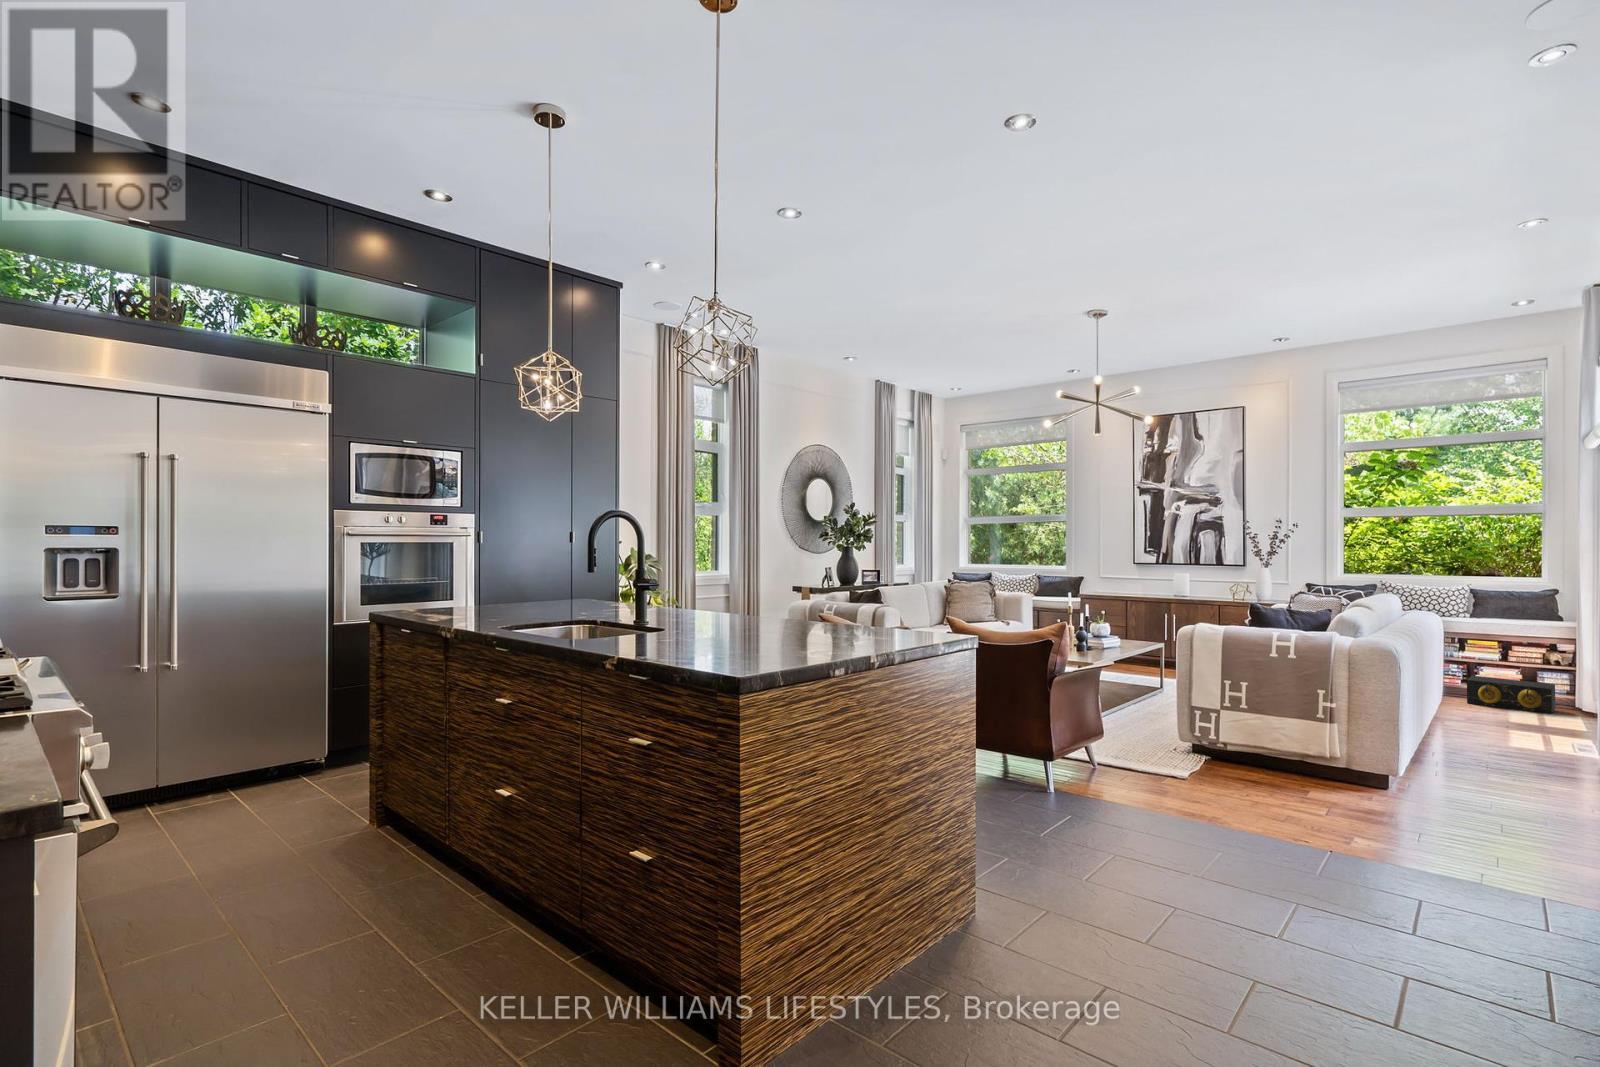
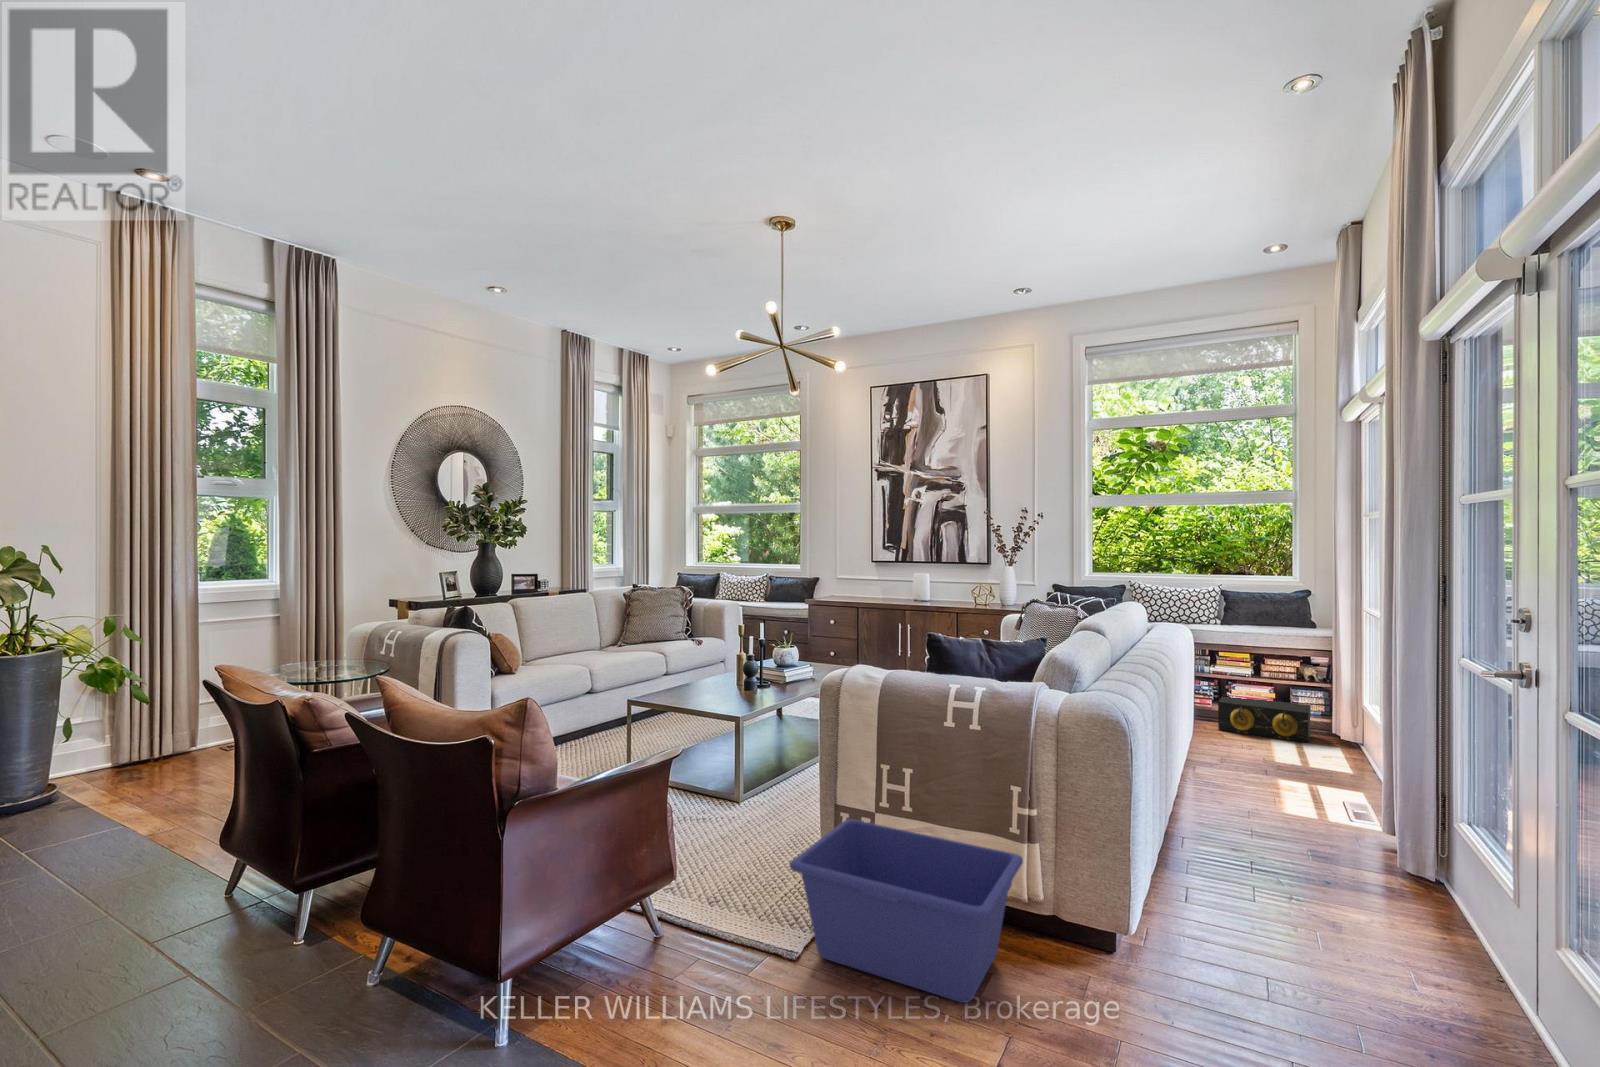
storage bin: none [1183,712,1328,797] -> present [790,819,1023,1003]

